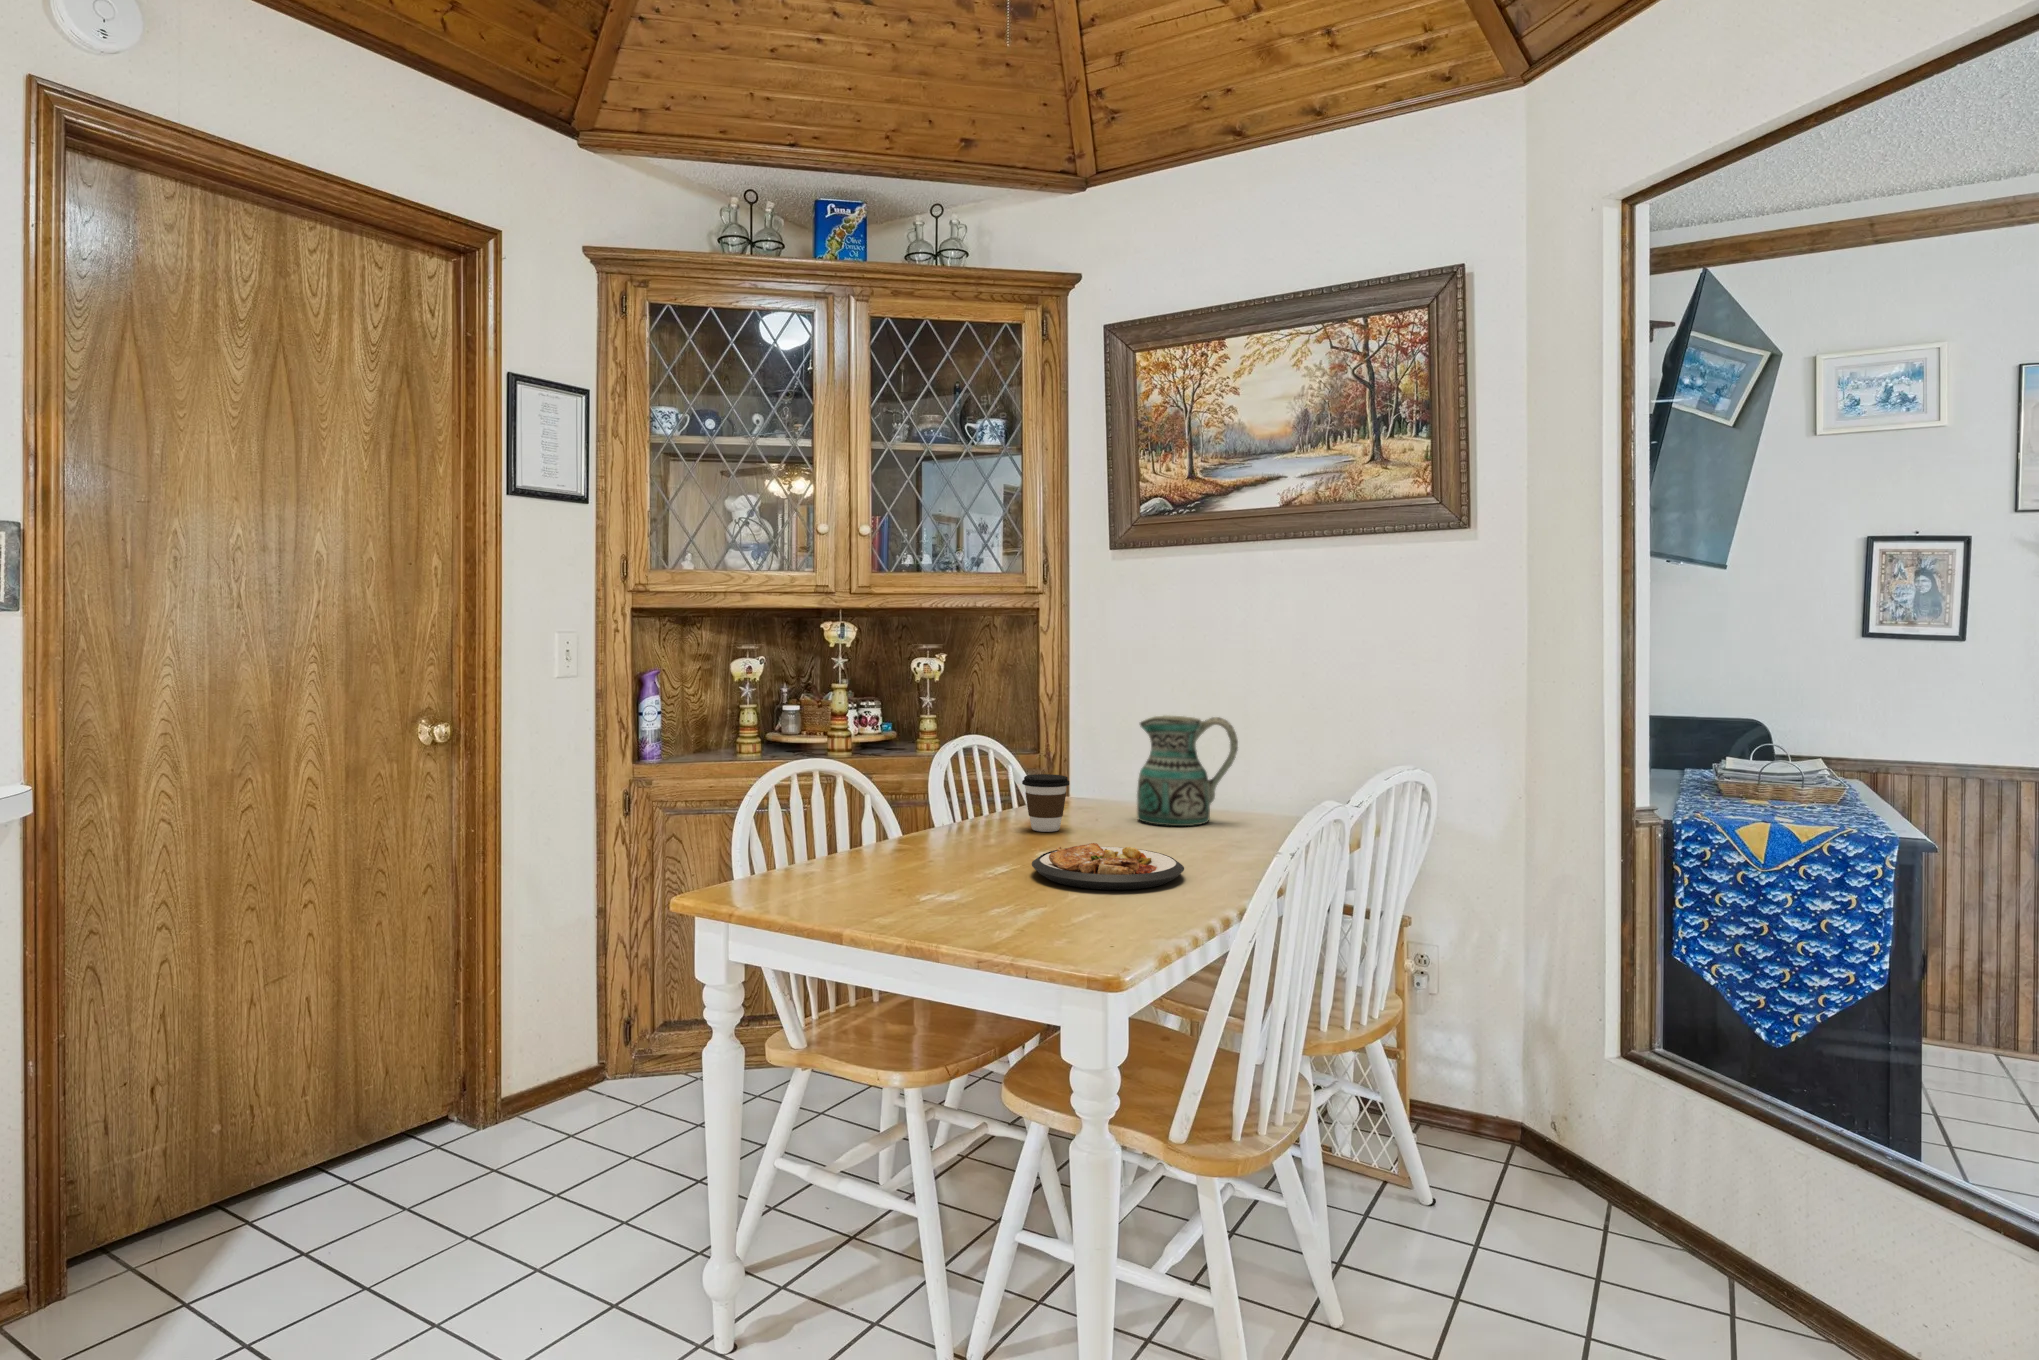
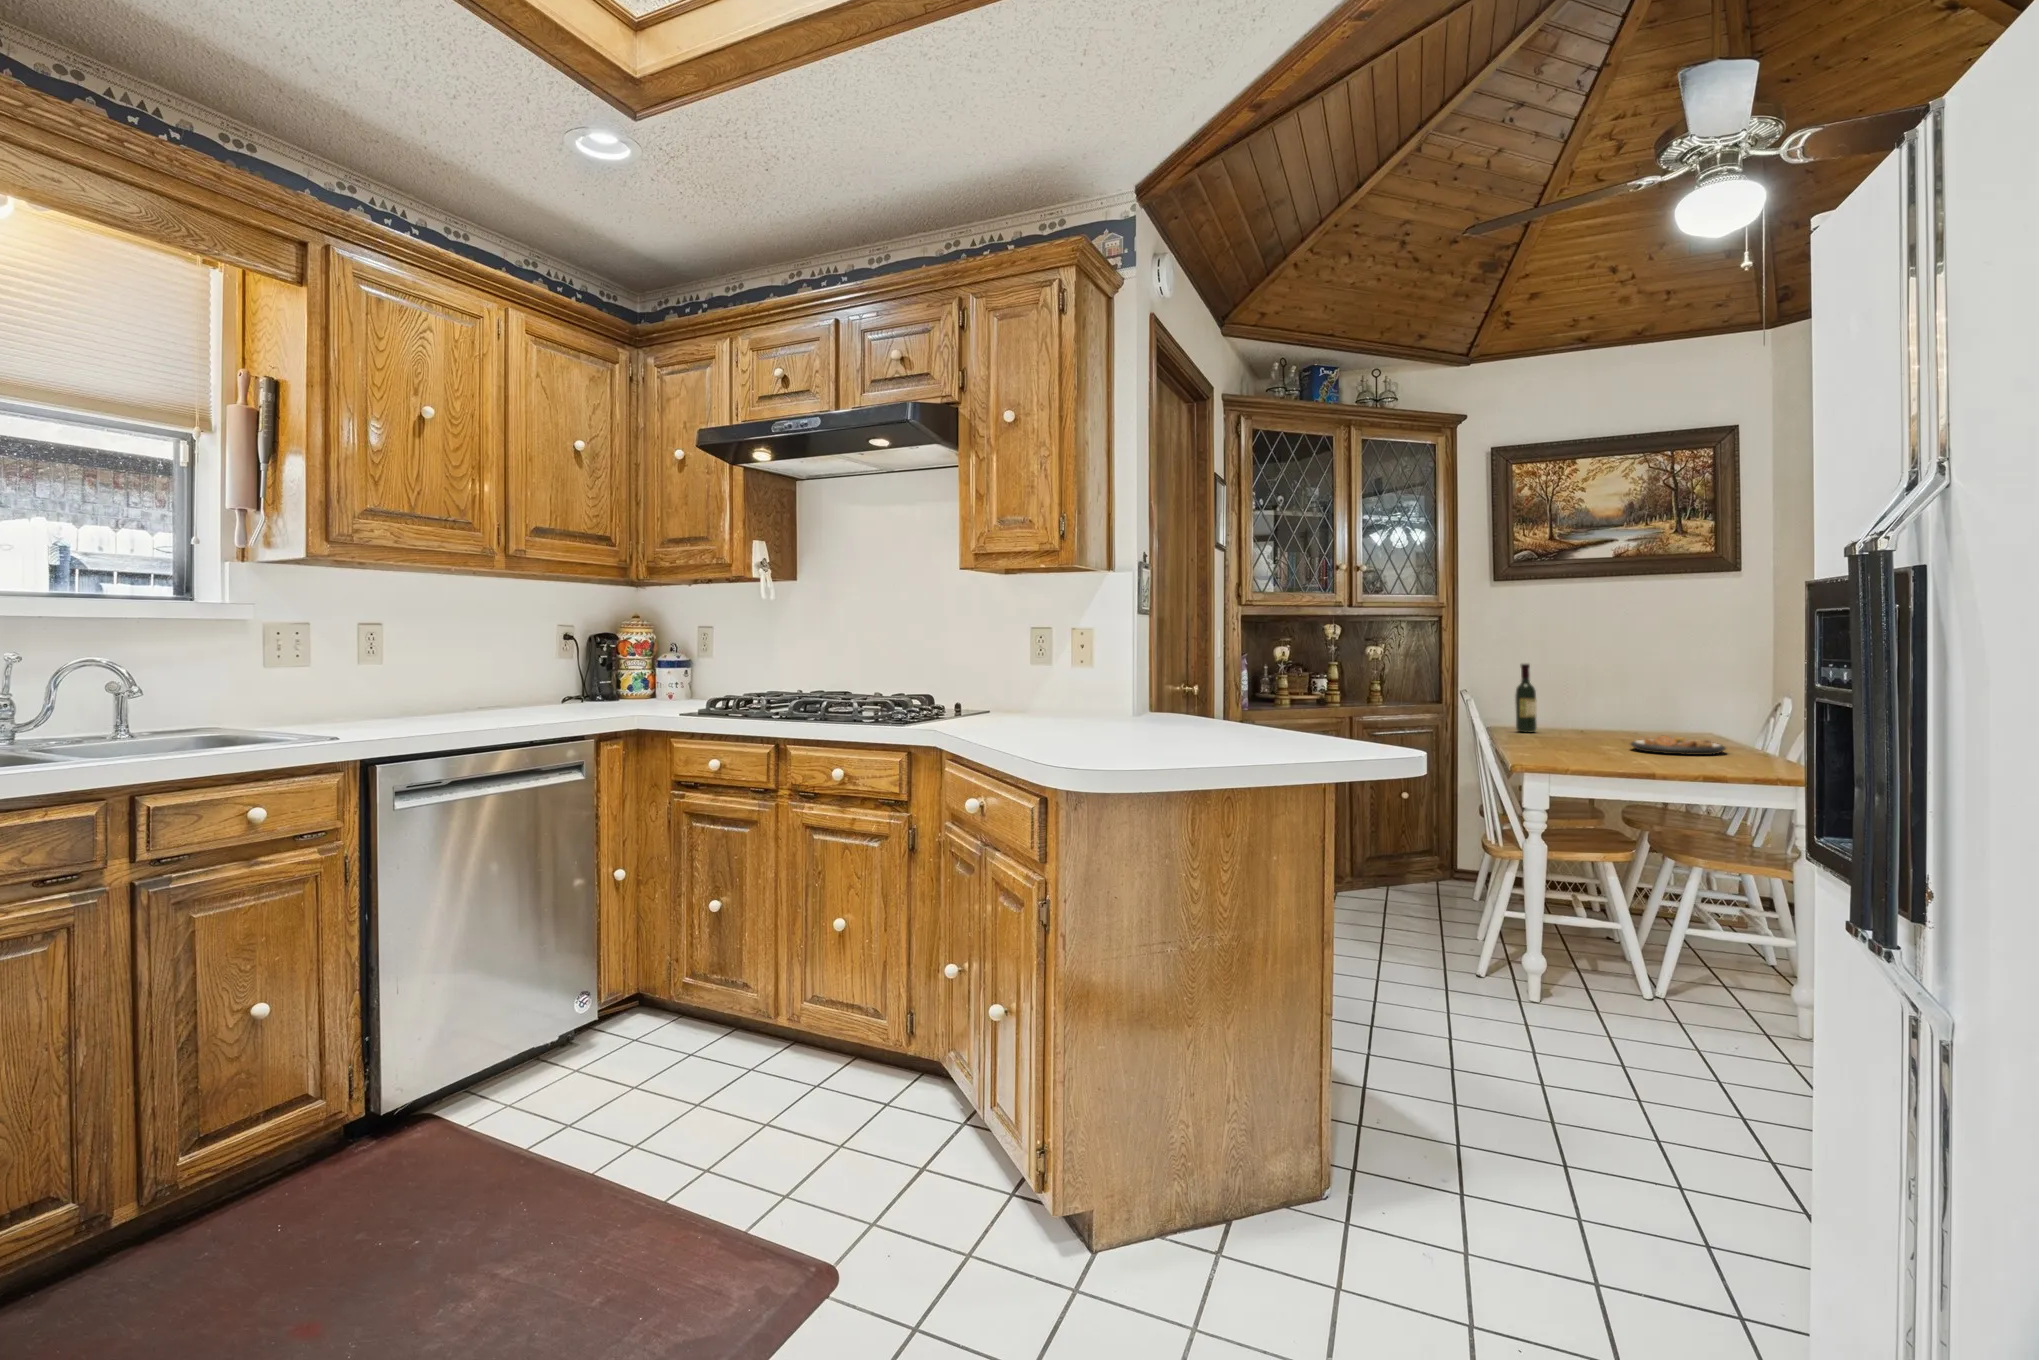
wine bottle: none [1066,691,1098,811] -> present [1515,664,1537,732]
ceramic pitcher: present [1137,715,1238,826] -> none [1575,675,1638,736]
coffee cup: present [1022,774,1069,832] -> none [1538,709,1569,740]

